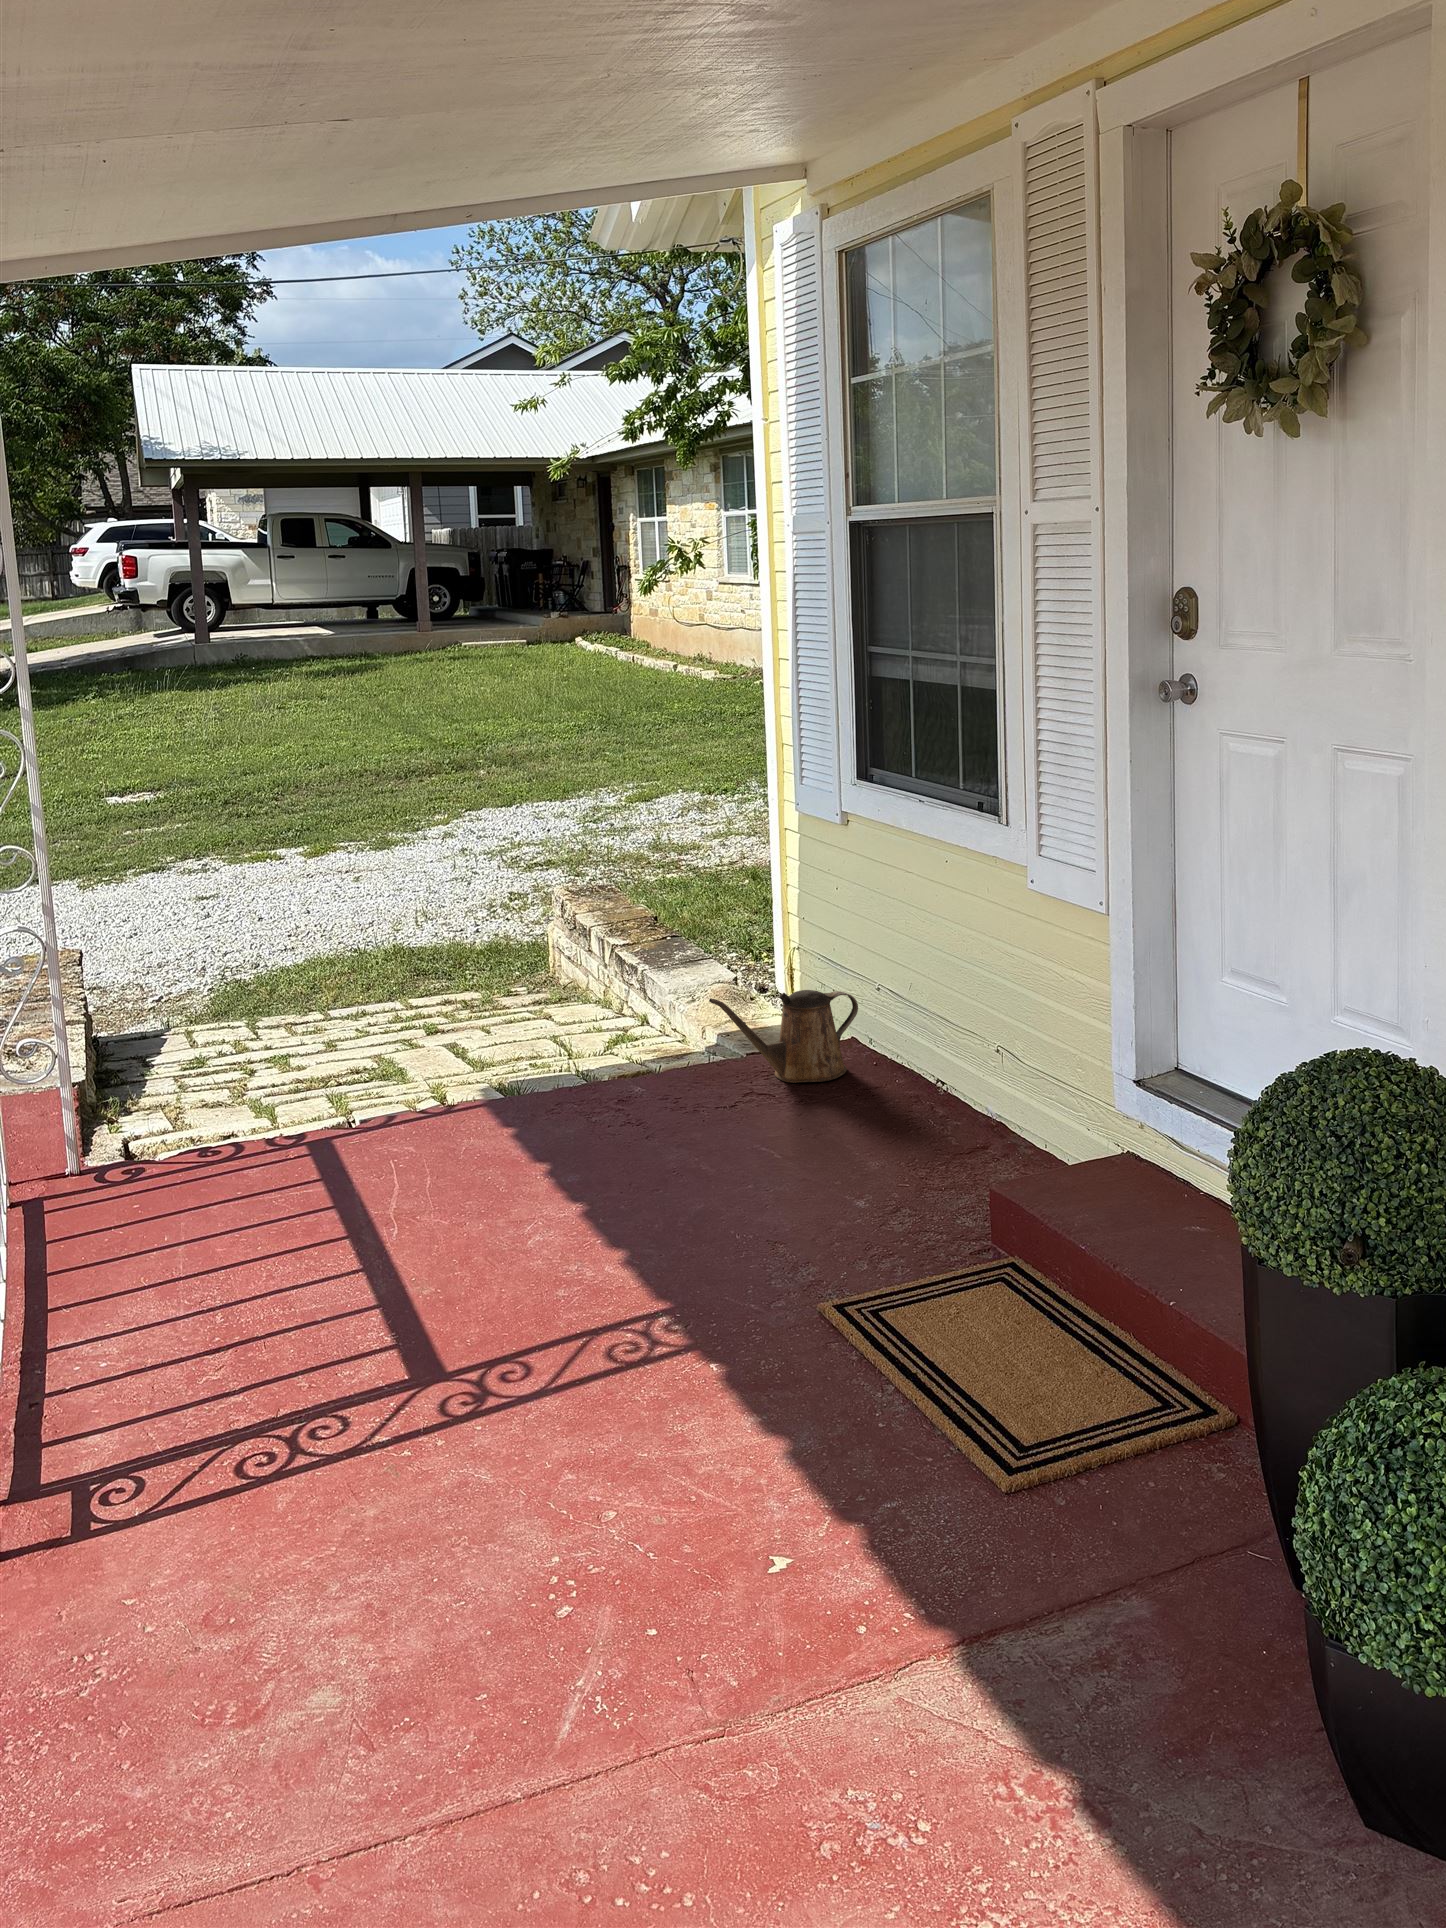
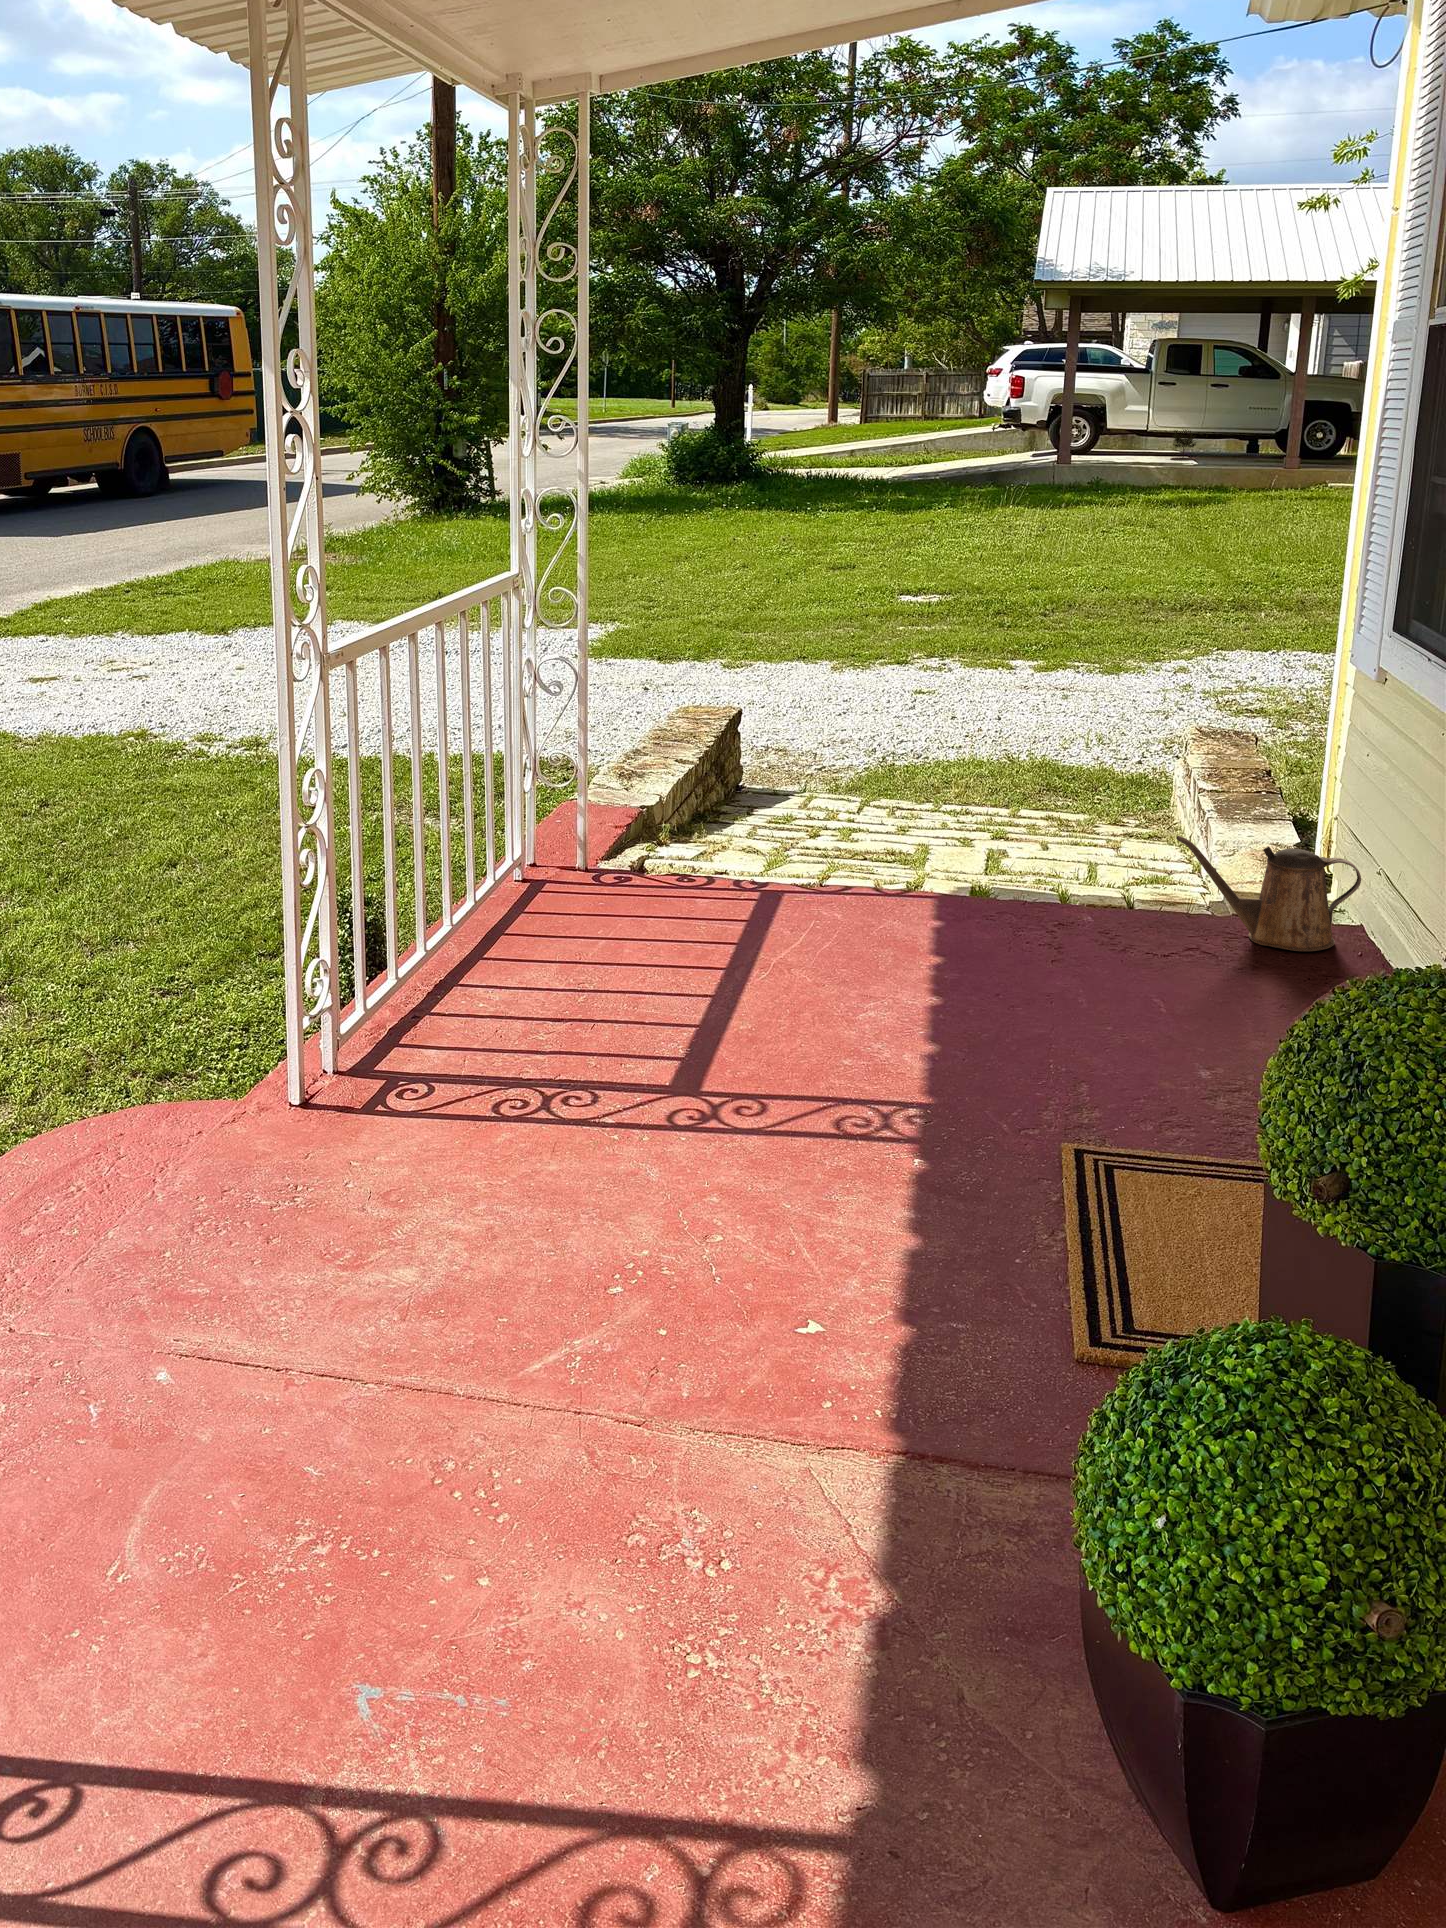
potted tree: none [295,587,324,631] -> present [1170,430,1196,460]

